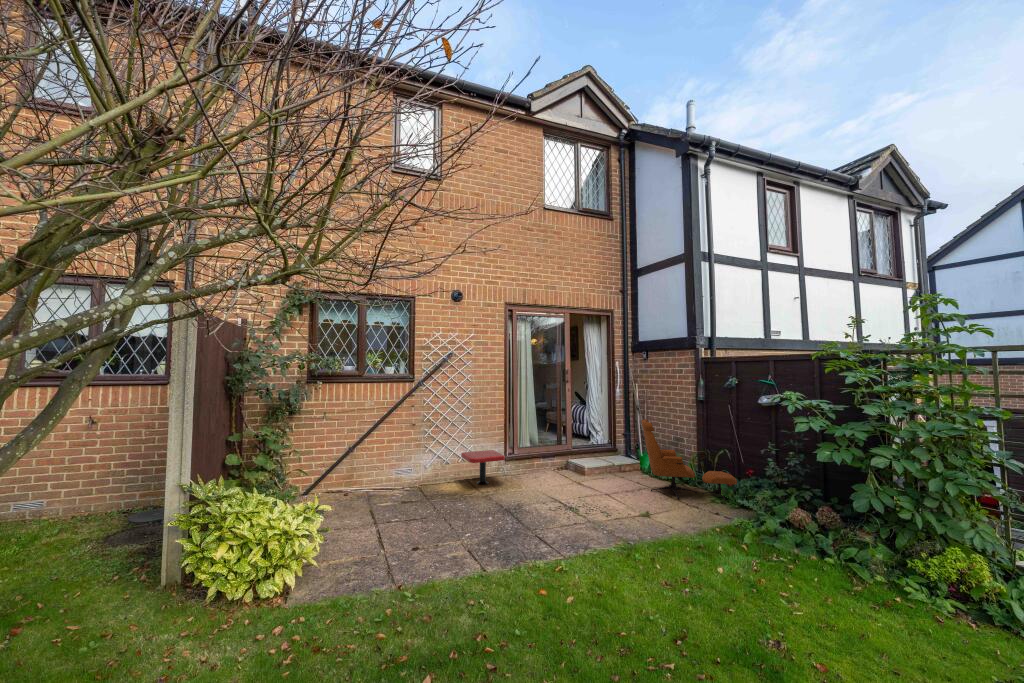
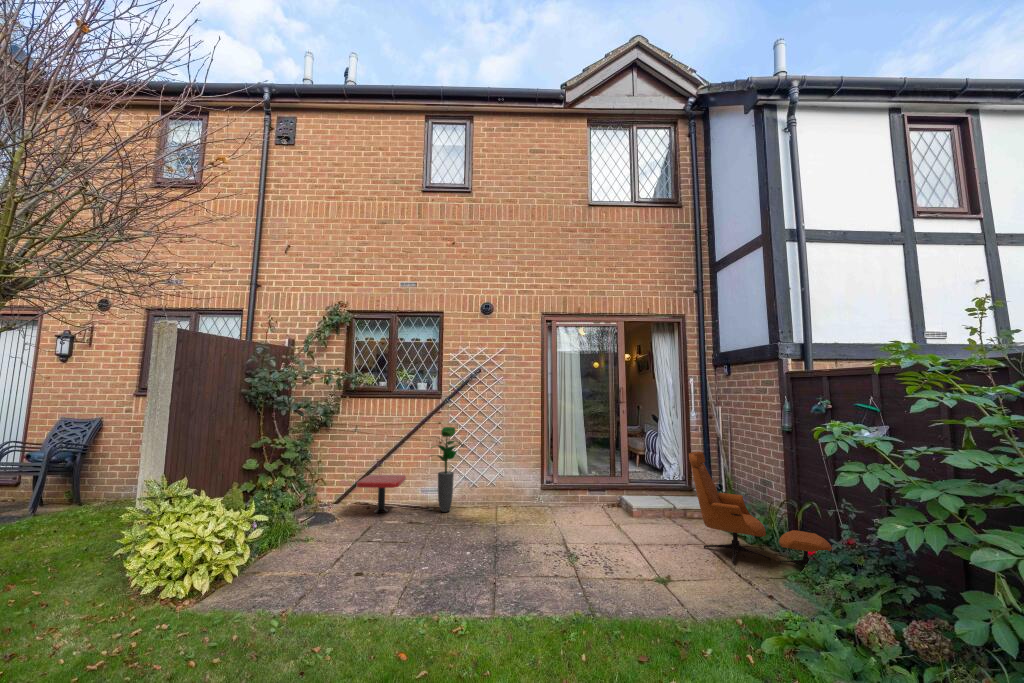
potted plant: none [409,409,443,489] -> present [430,427,463,512]
pedestal table: present [461,450,505,485] -> present [357,475,406,513]

